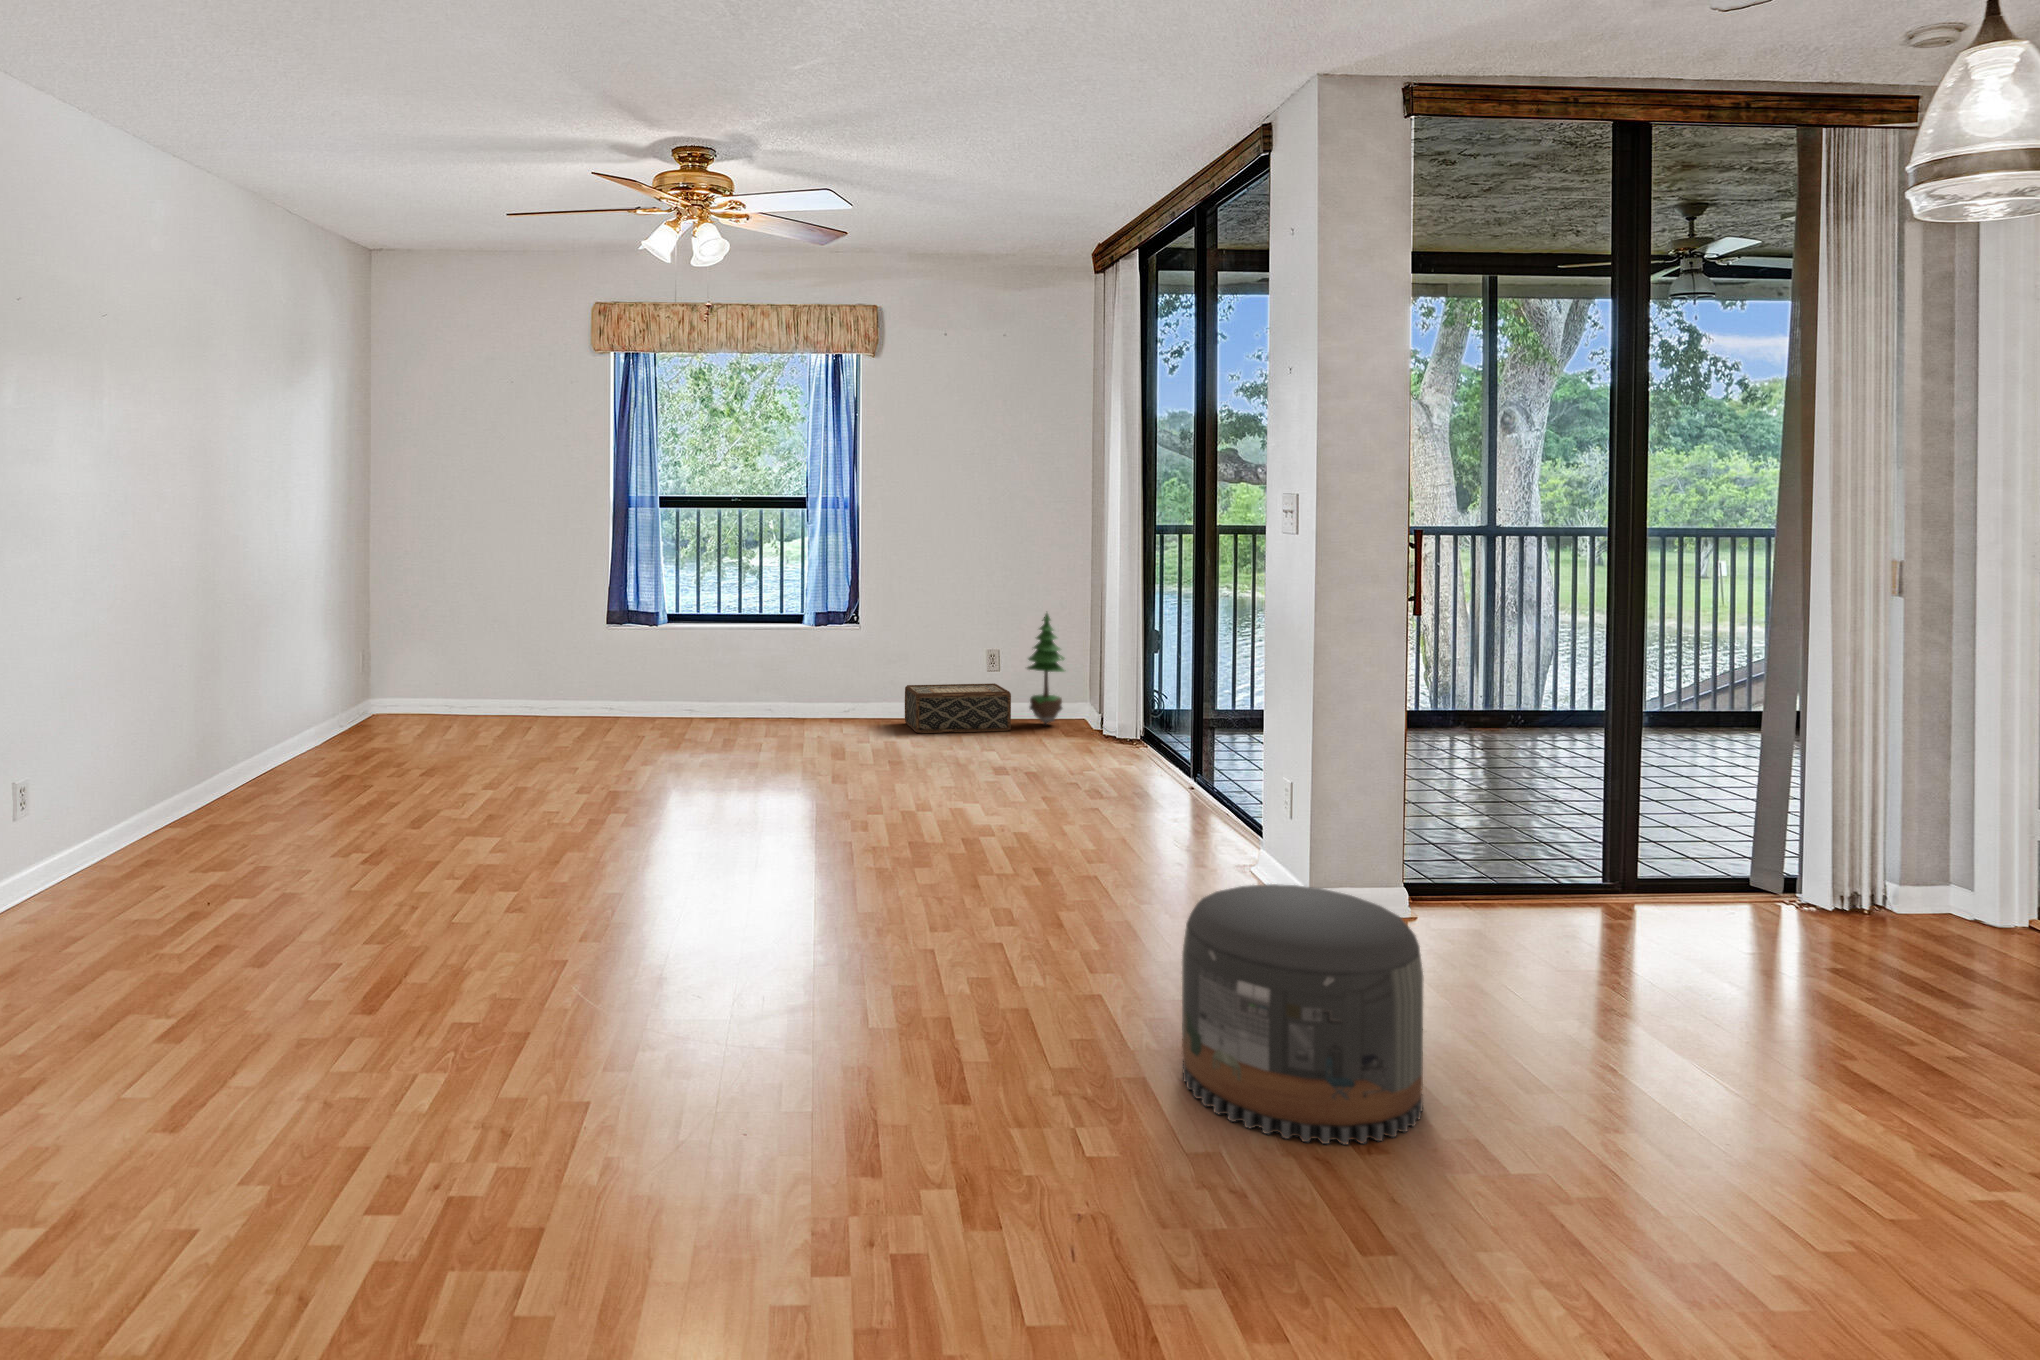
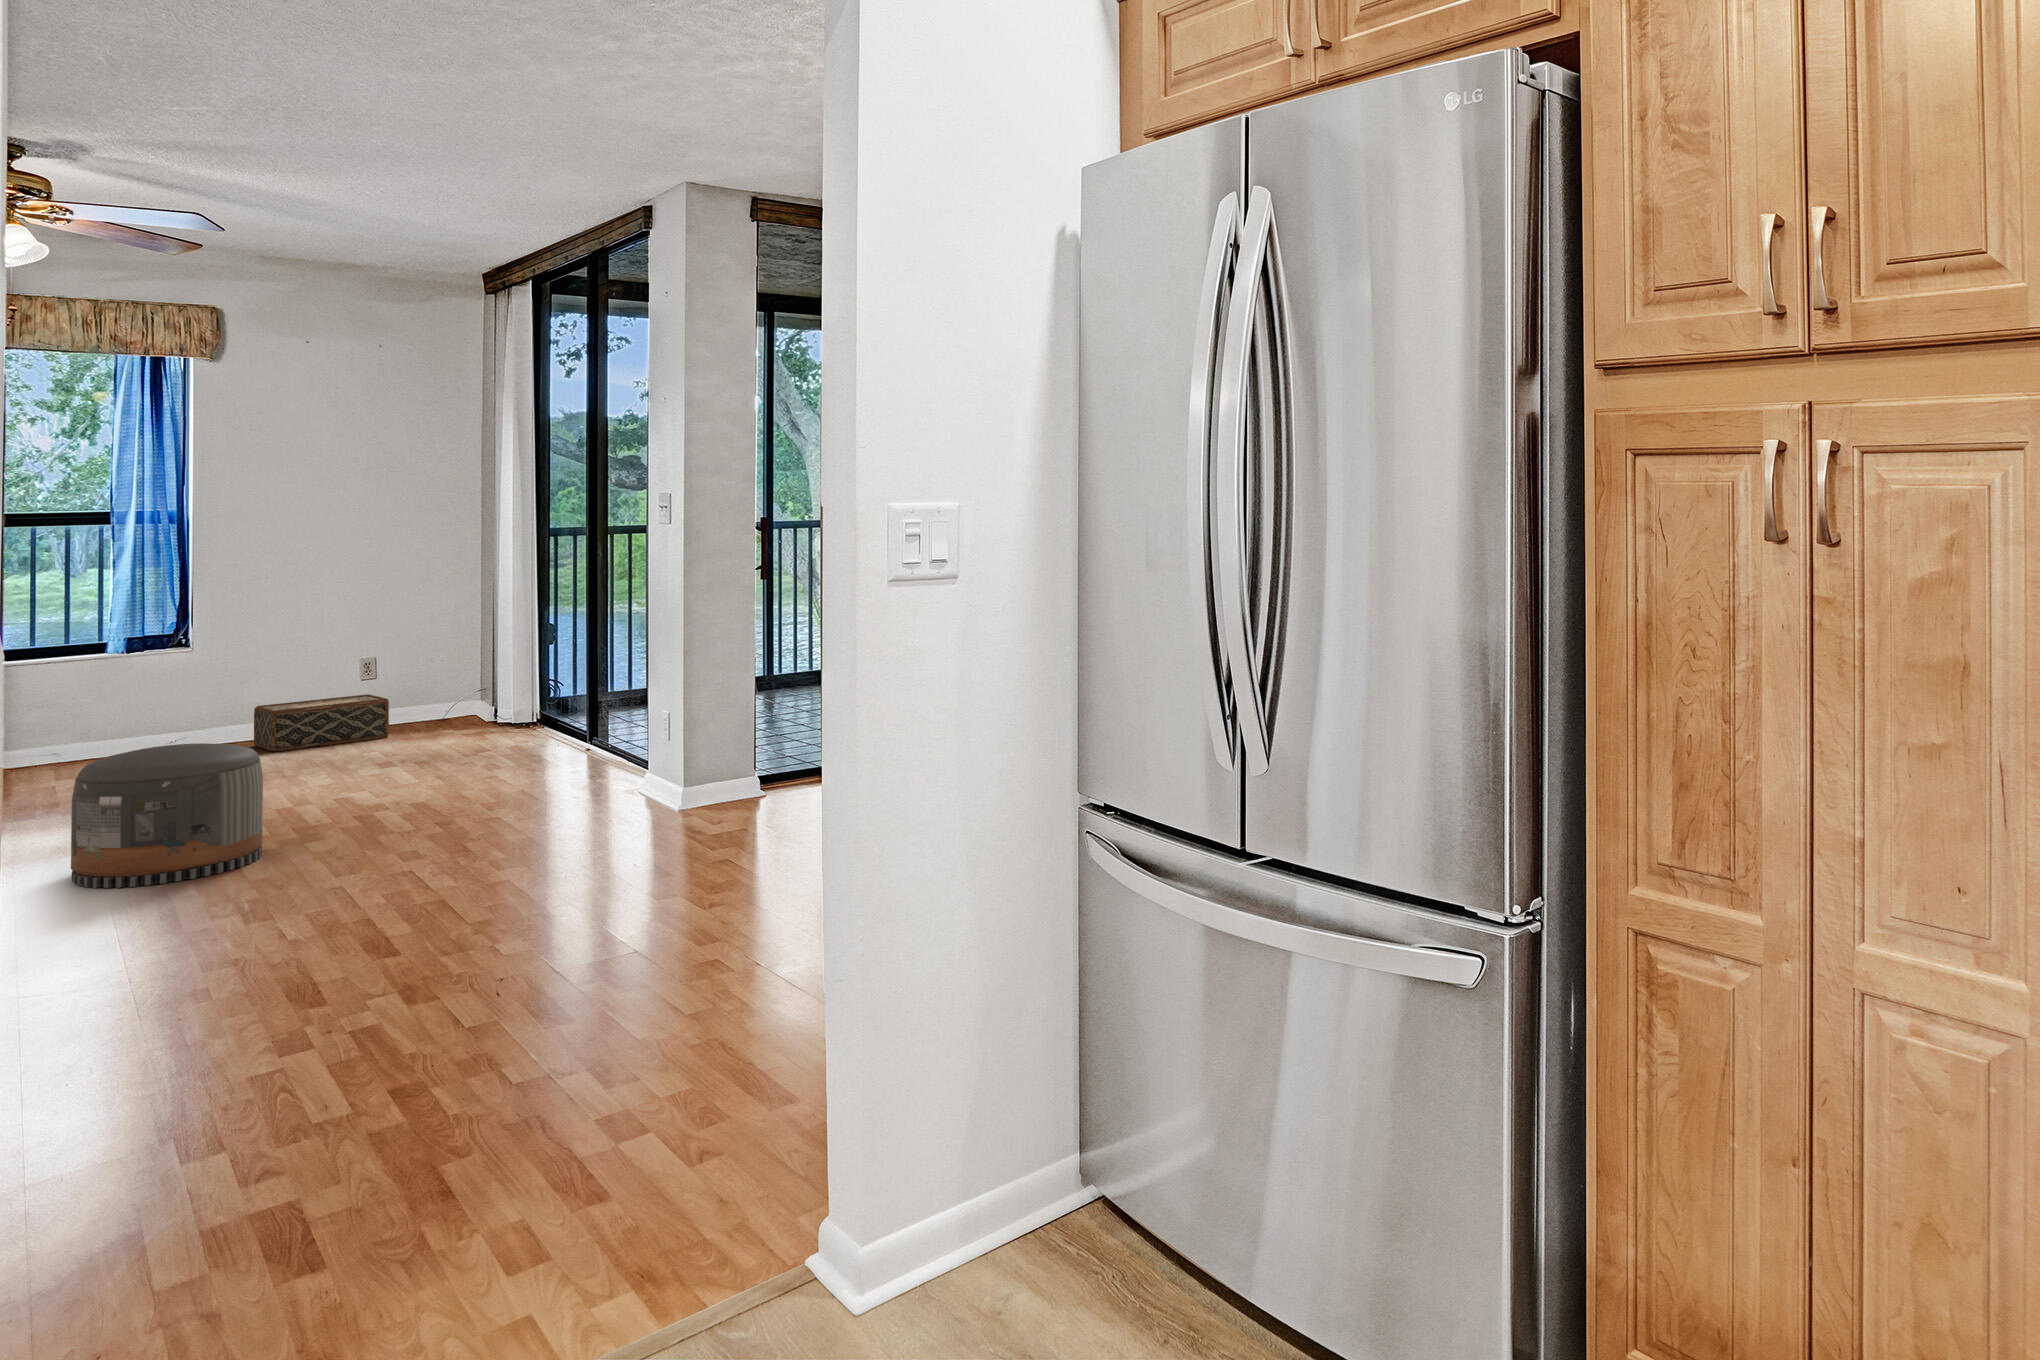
potted tree: present [1027,613,1065,724] -> none [405,617,452,728]
pouf: present [1182,884,1423,1144] -> present [71,743,263,888]

